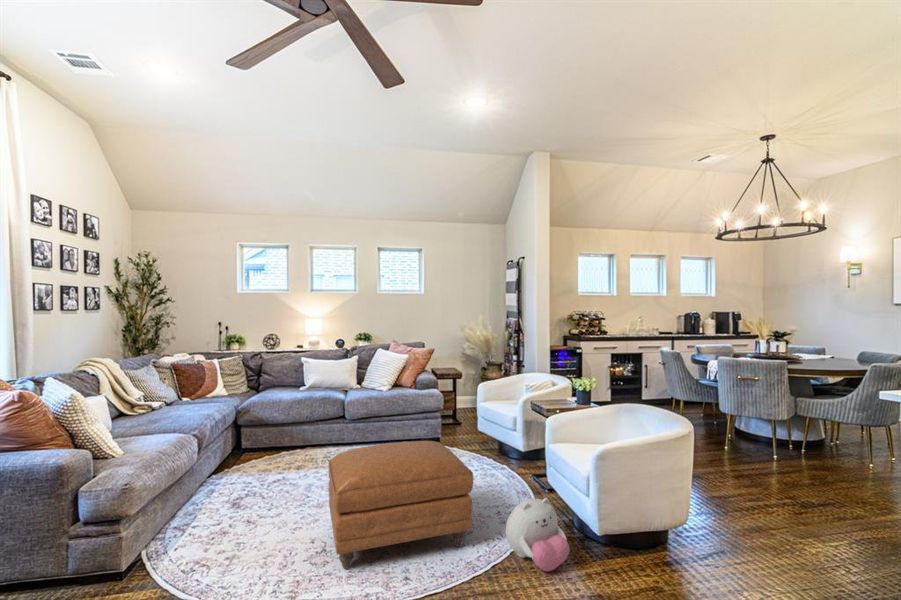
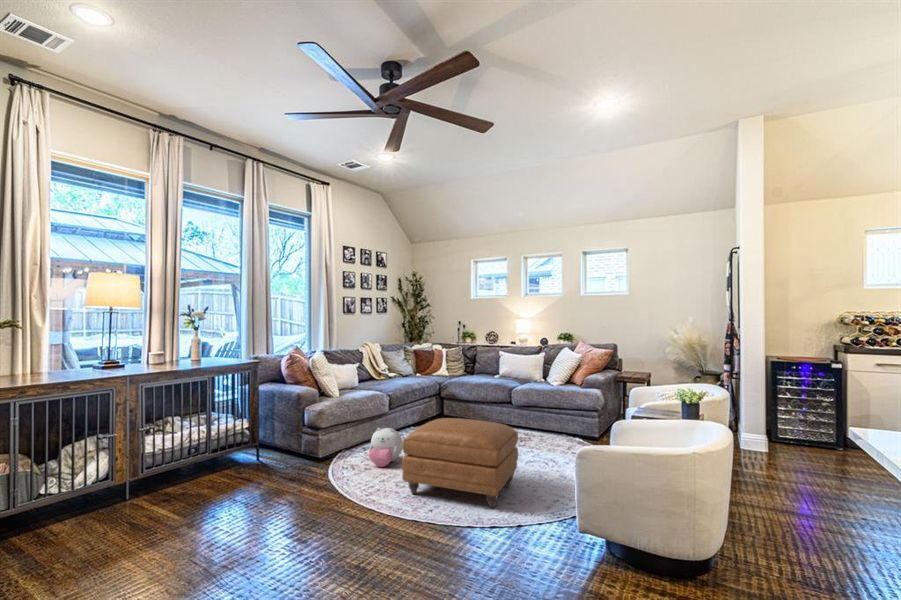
plush toy: present [505,498,570,572] -> present [369,428,403,467]

